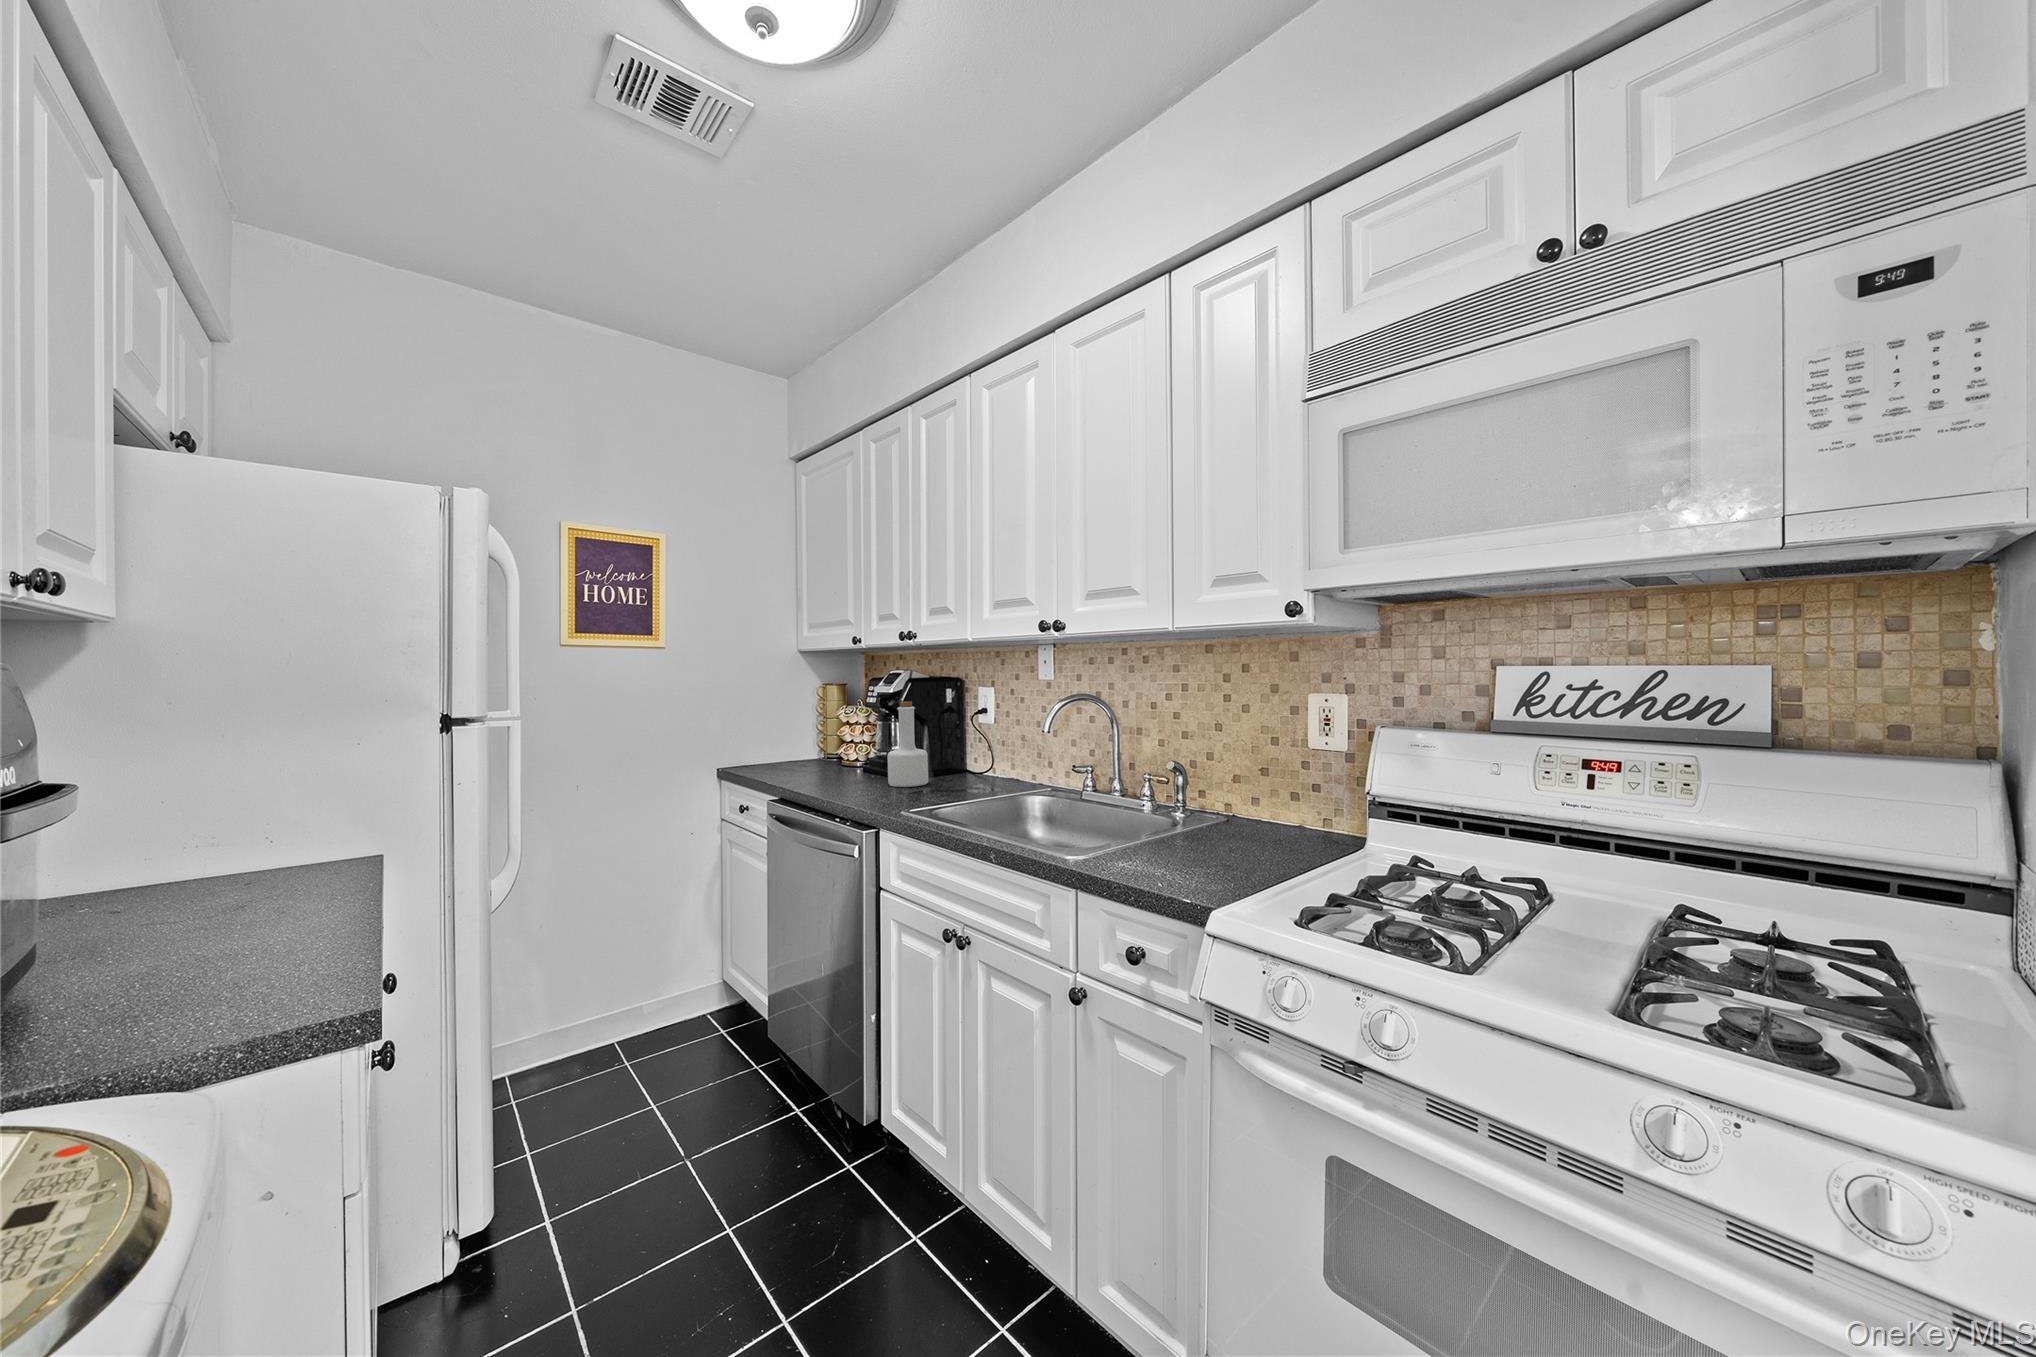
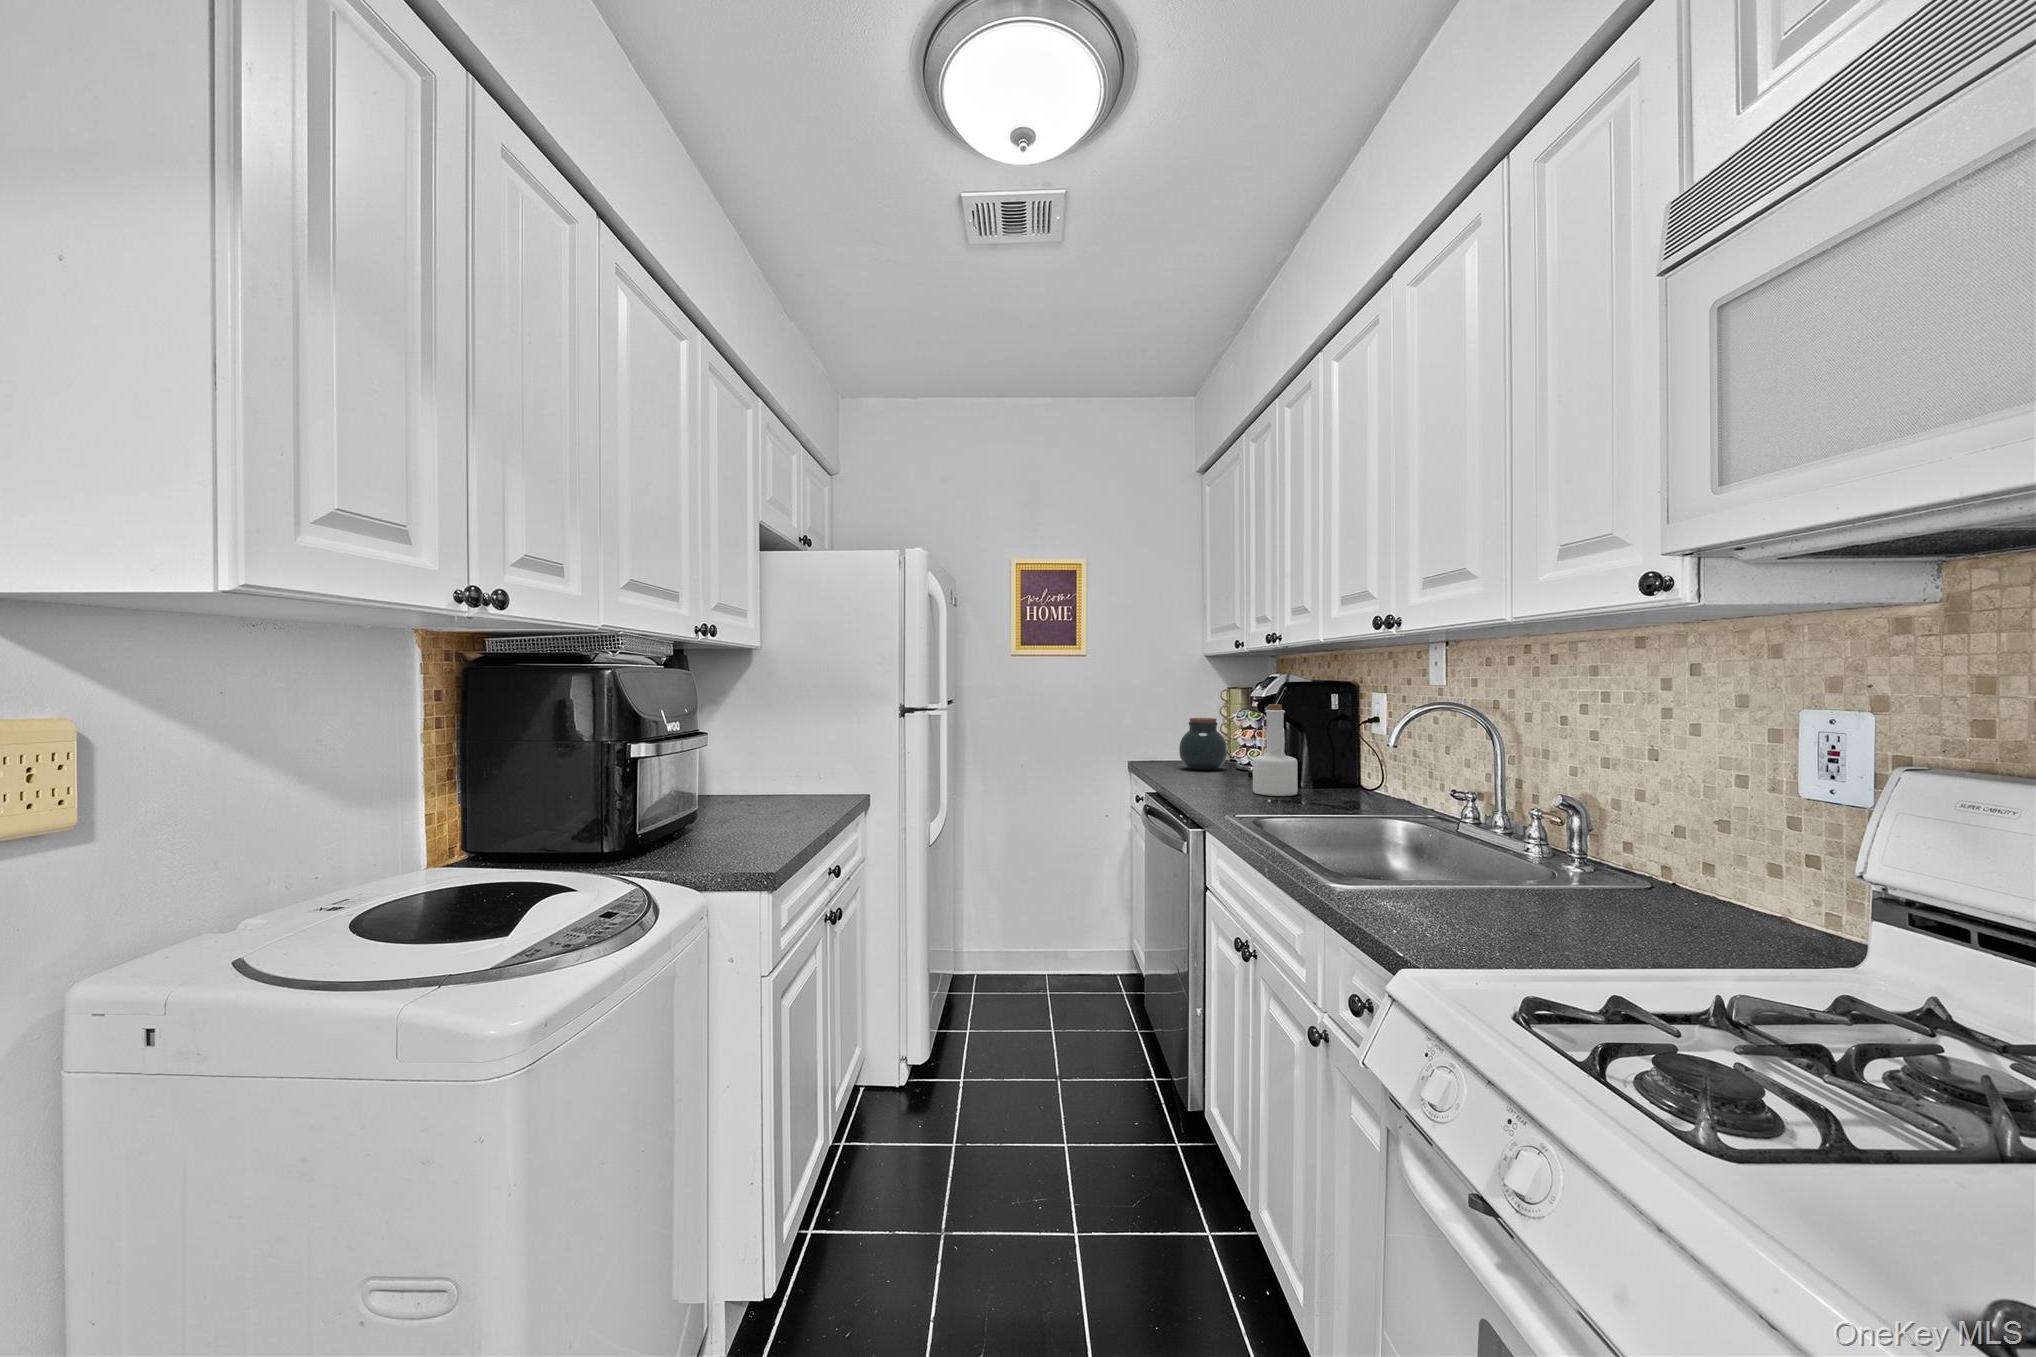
jar: none [789,717,837,769] -> present [1179,718,1227,770]

